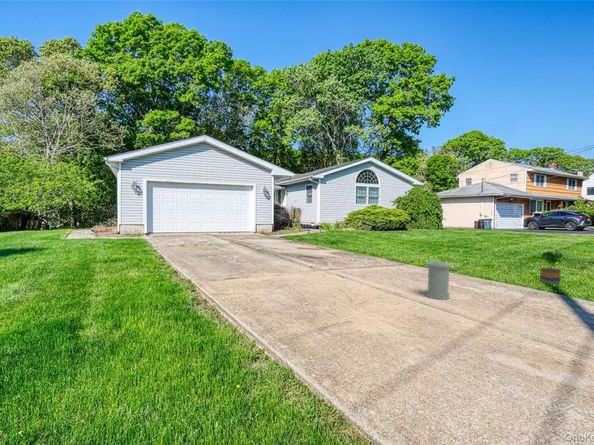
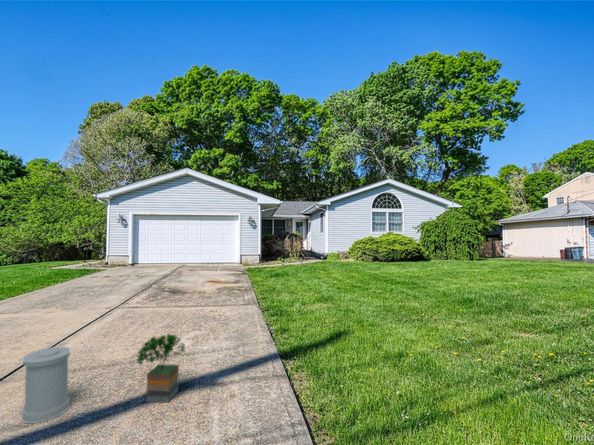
potted tree: present [540,251,565,284] -> present [136,334,185,402]

